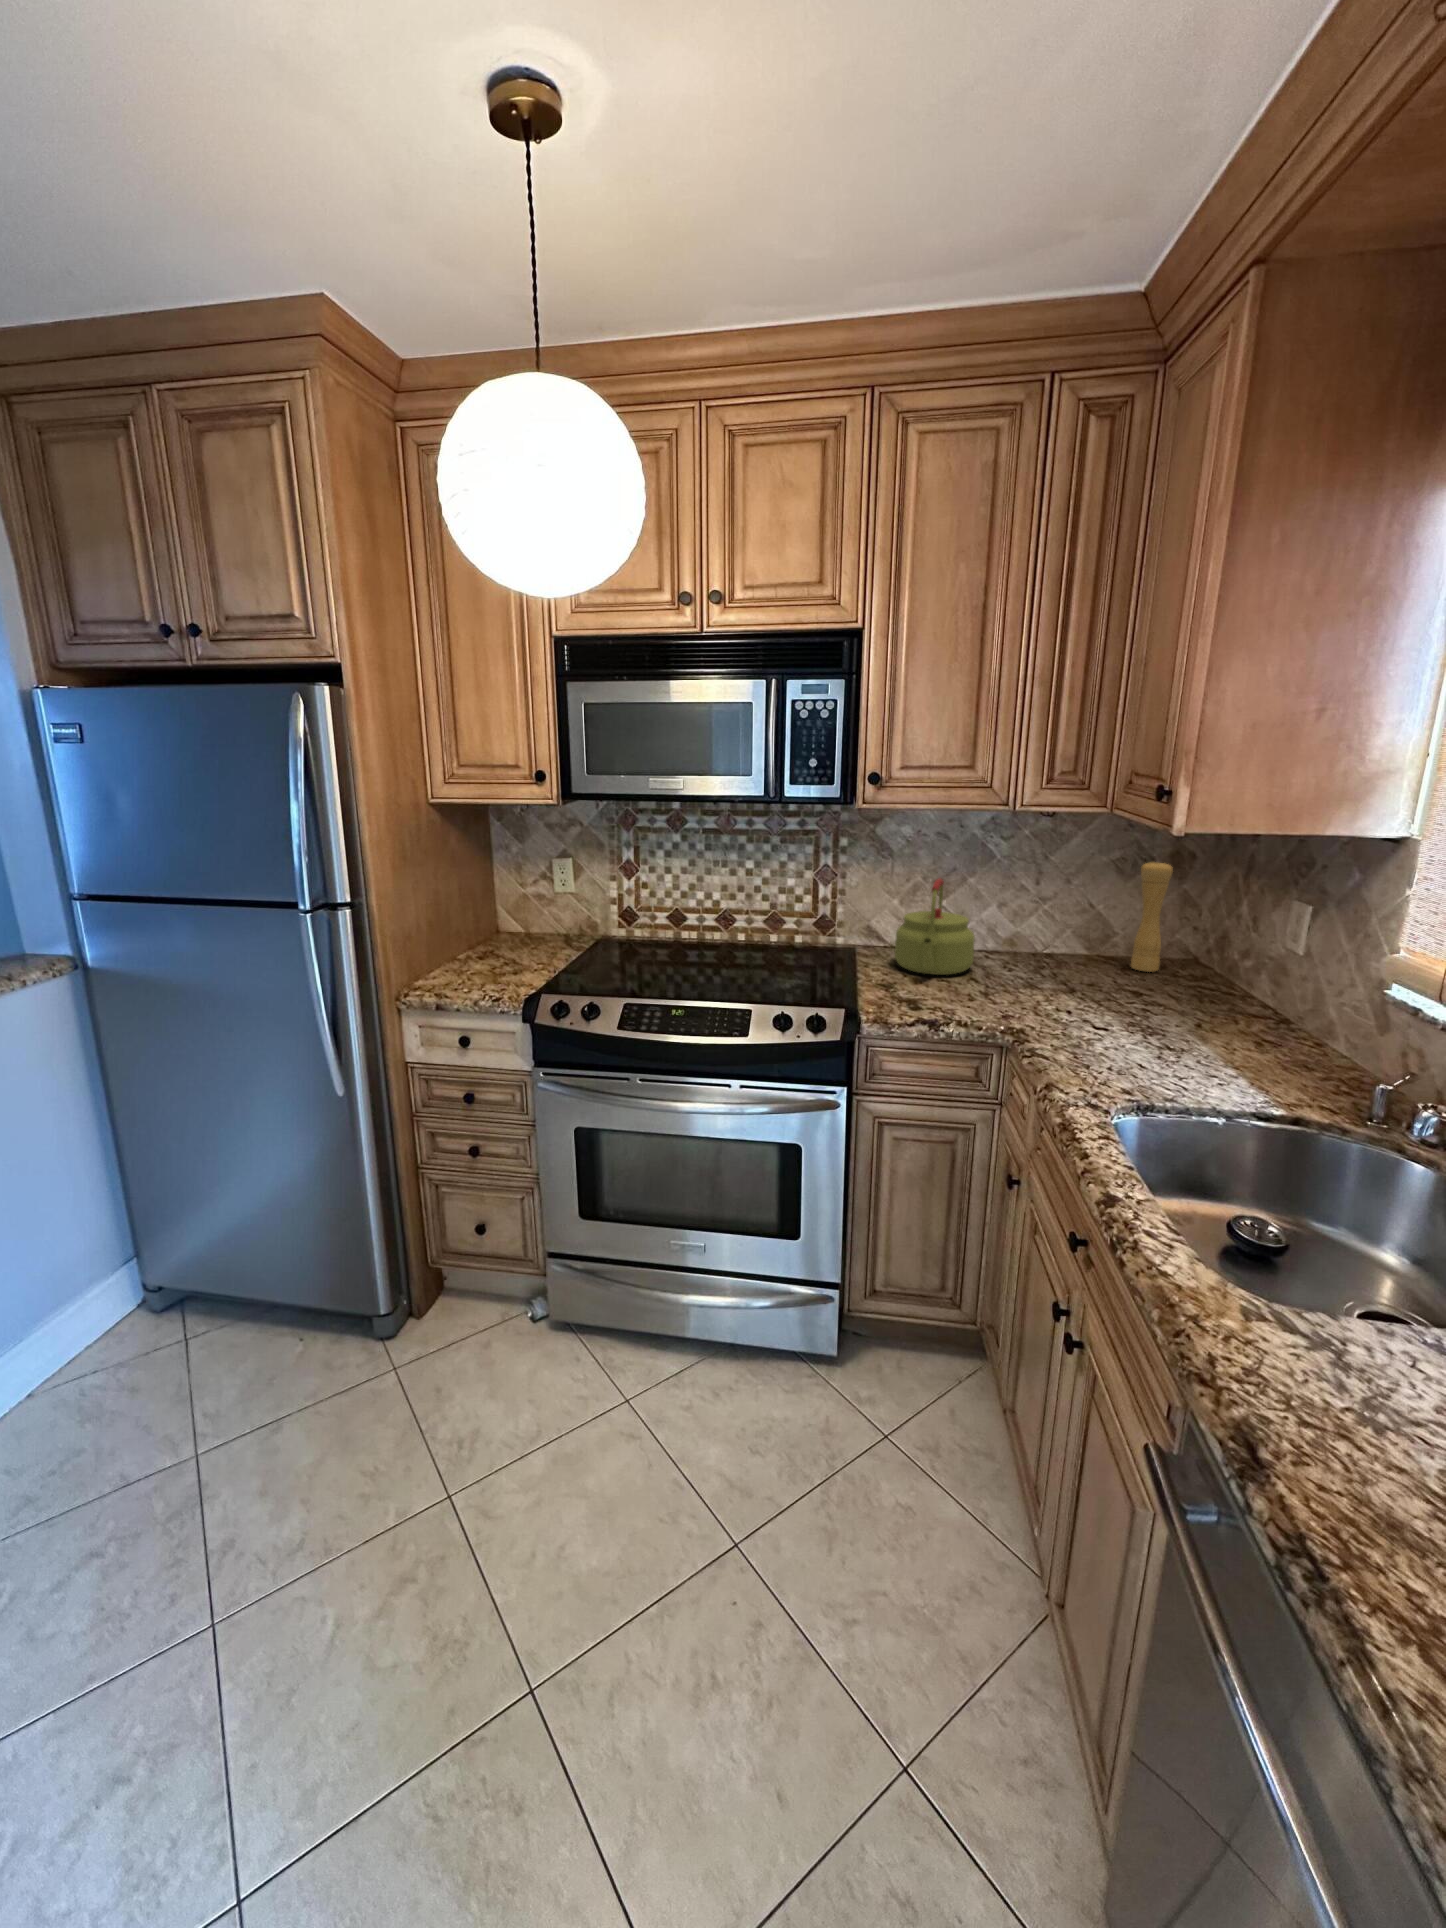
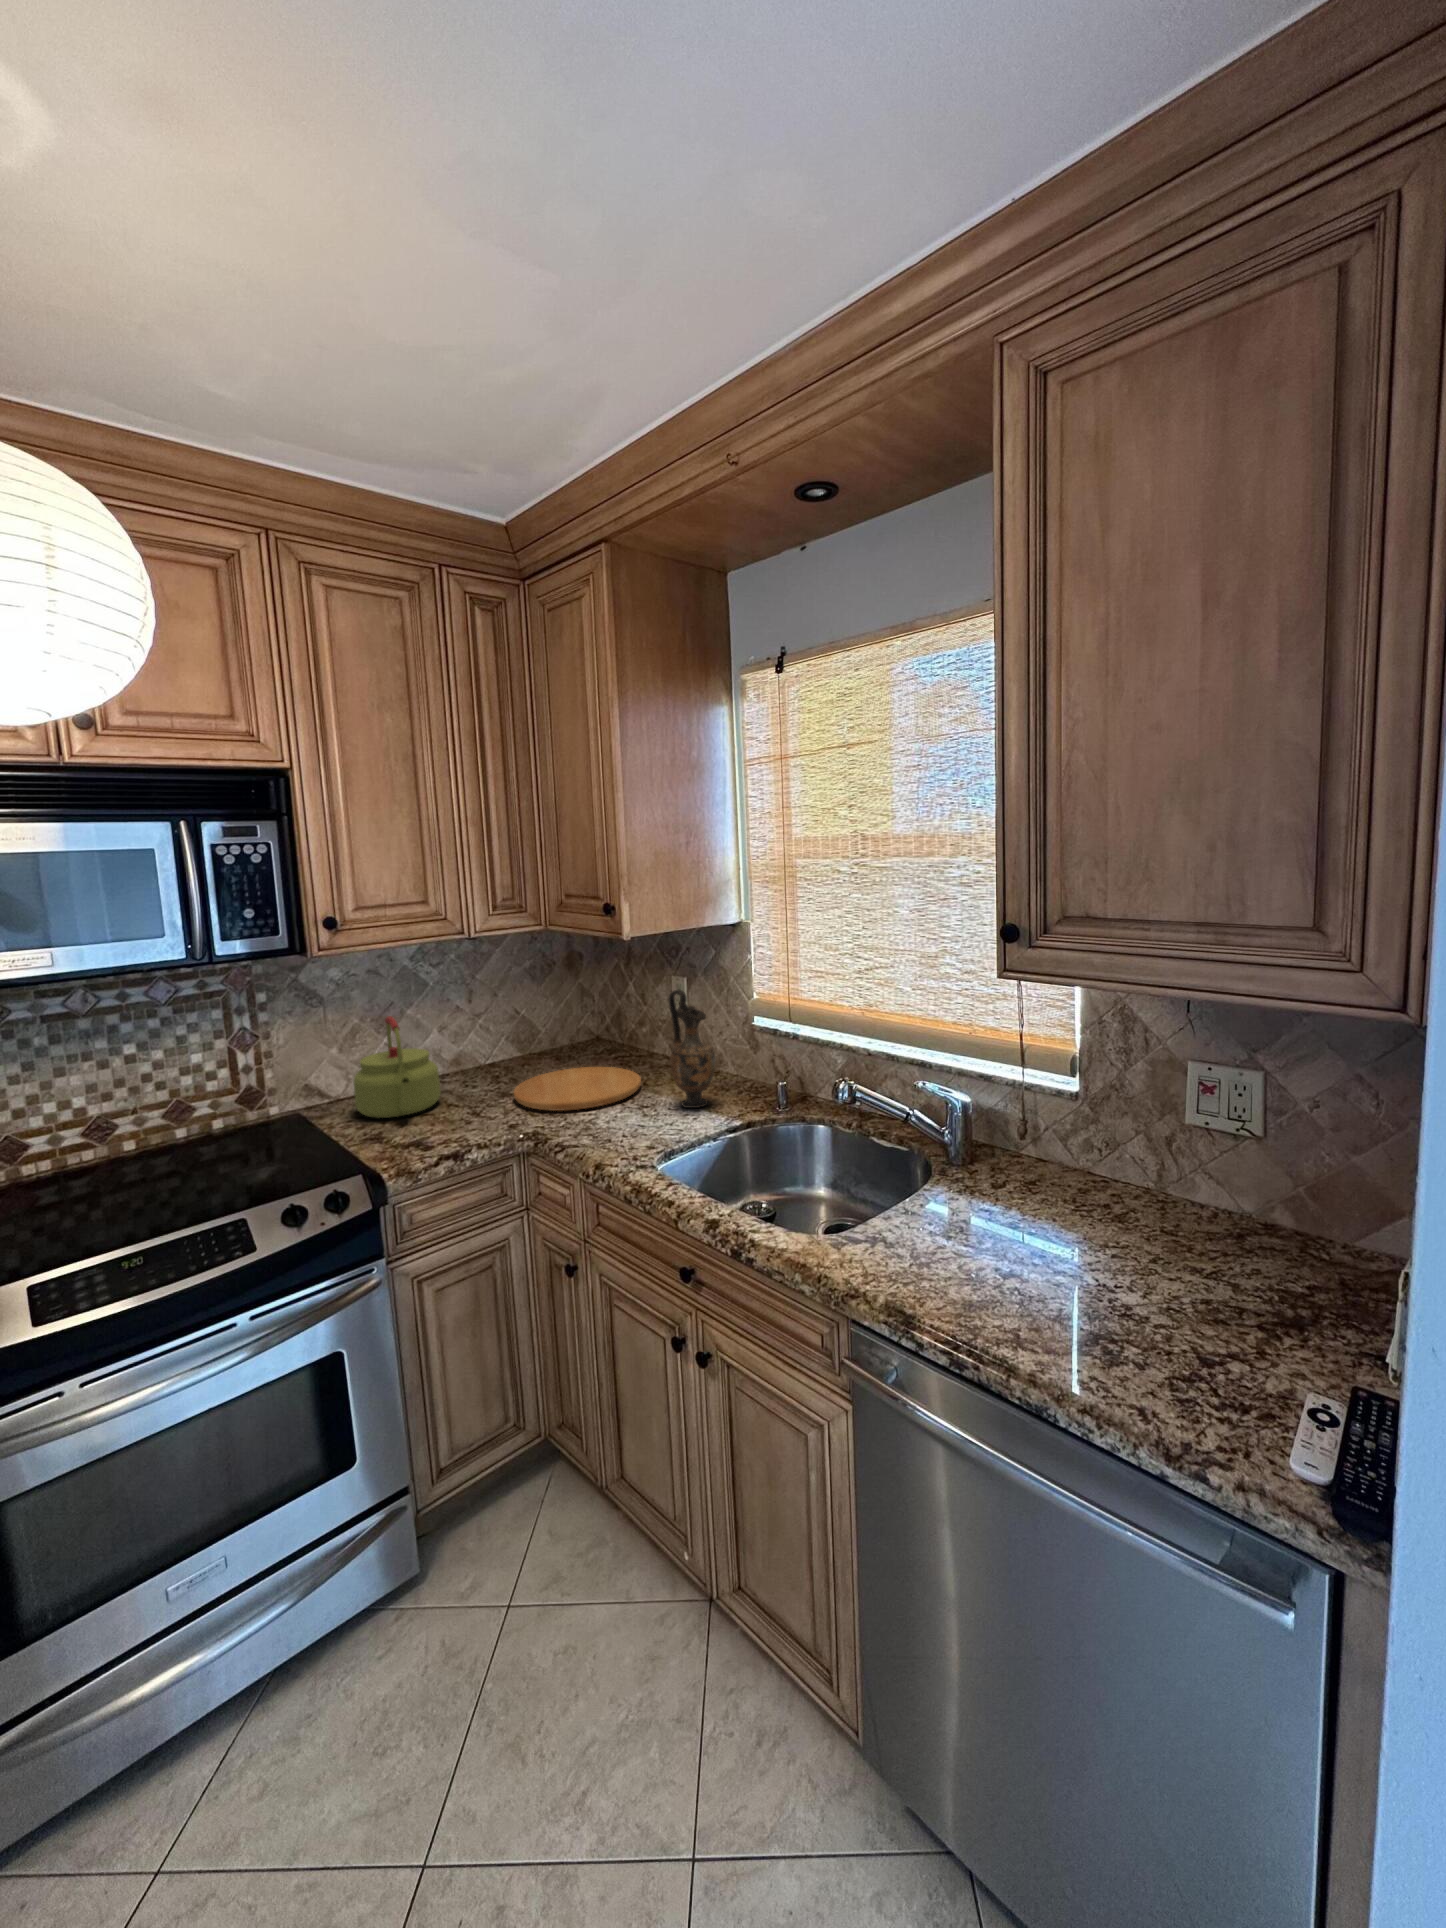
pepper mill: present [1131,861,1173,972] -> none [553,966,582,1061]
vase: none [1218,909,1293,1070] -> present [669,989,715,1108]
cutting board: none [1035,975,1200,1027] -> present [514,1067,641,1111]

